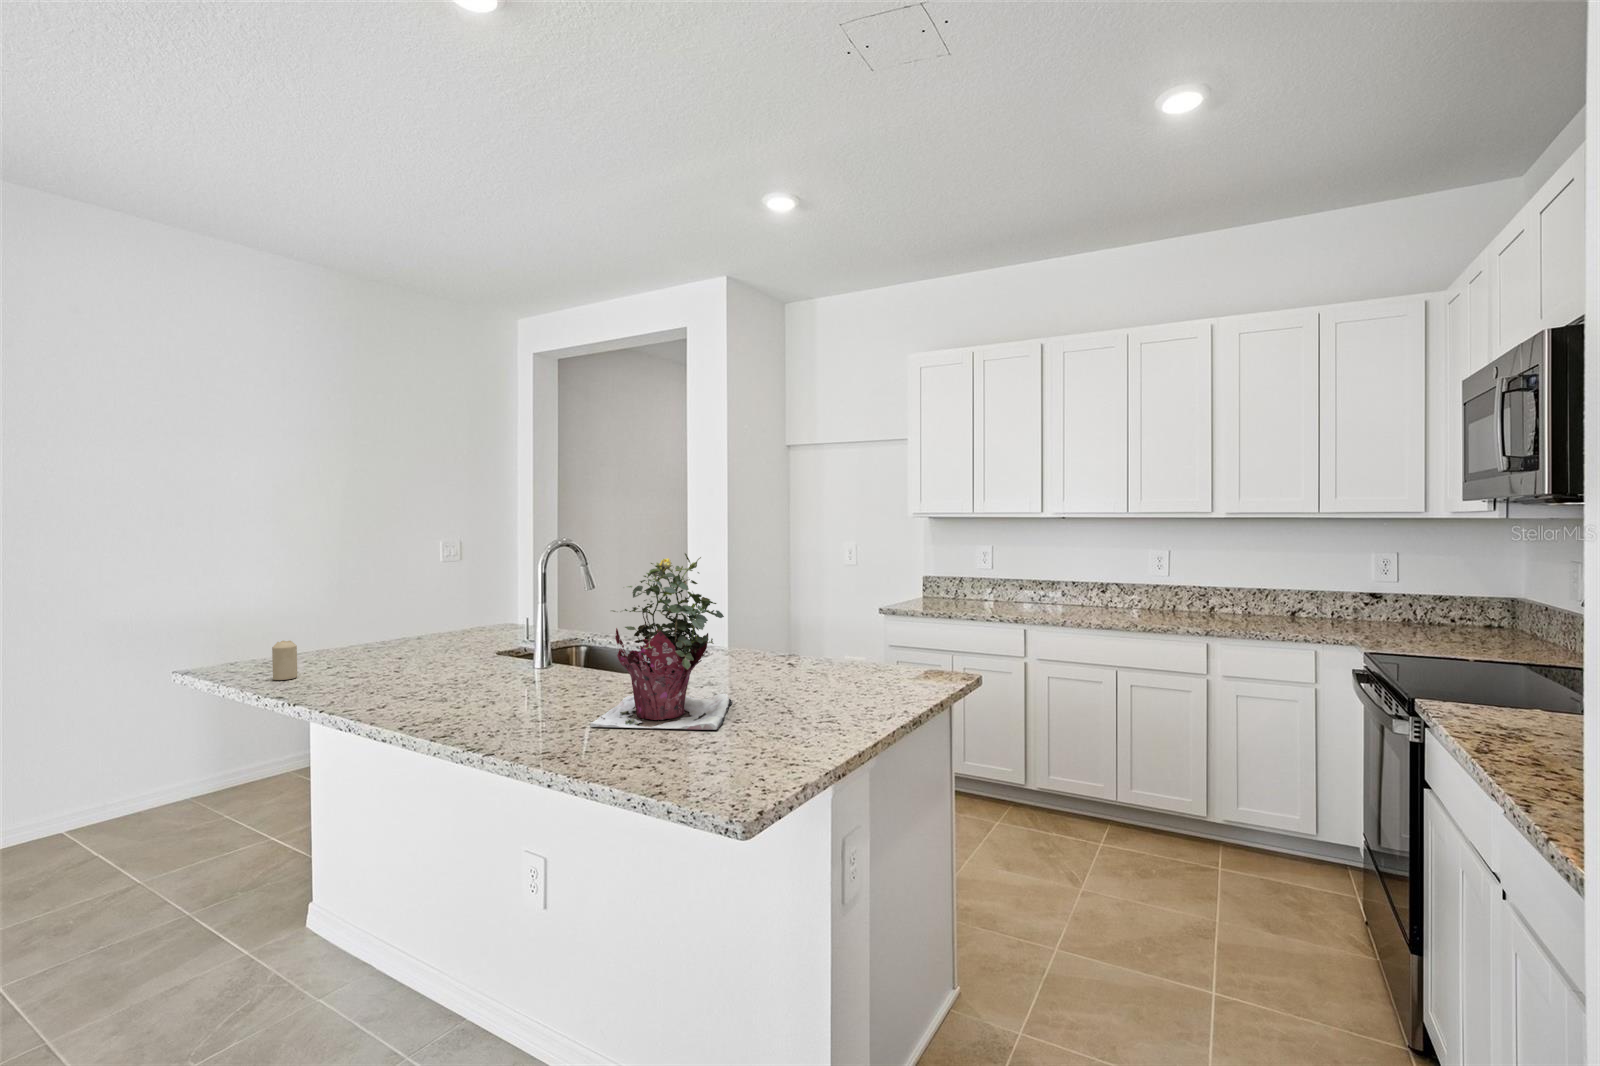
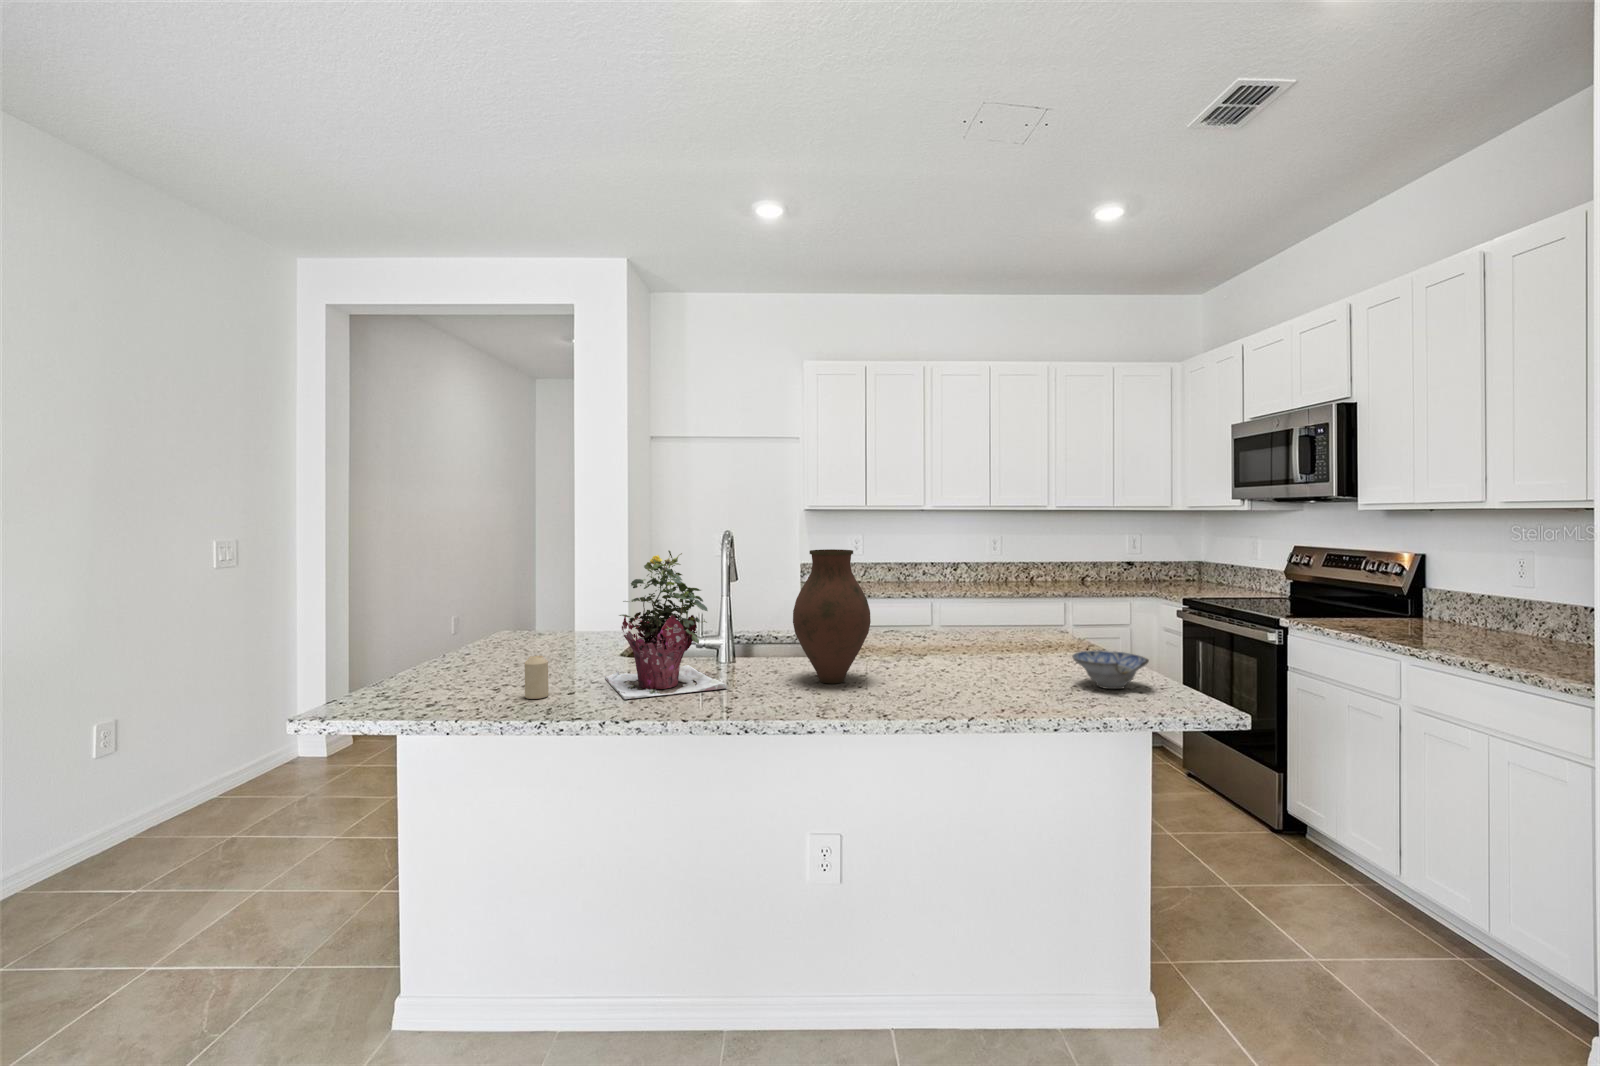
vase: none [476,550,569,701] -> present [793,549,871,684]
potted plant: present [590,553,733,730] -> present [605,551,727,699]
ceramic bowl: none [714,698,815,756] -> present [1072,650,1149,689]

